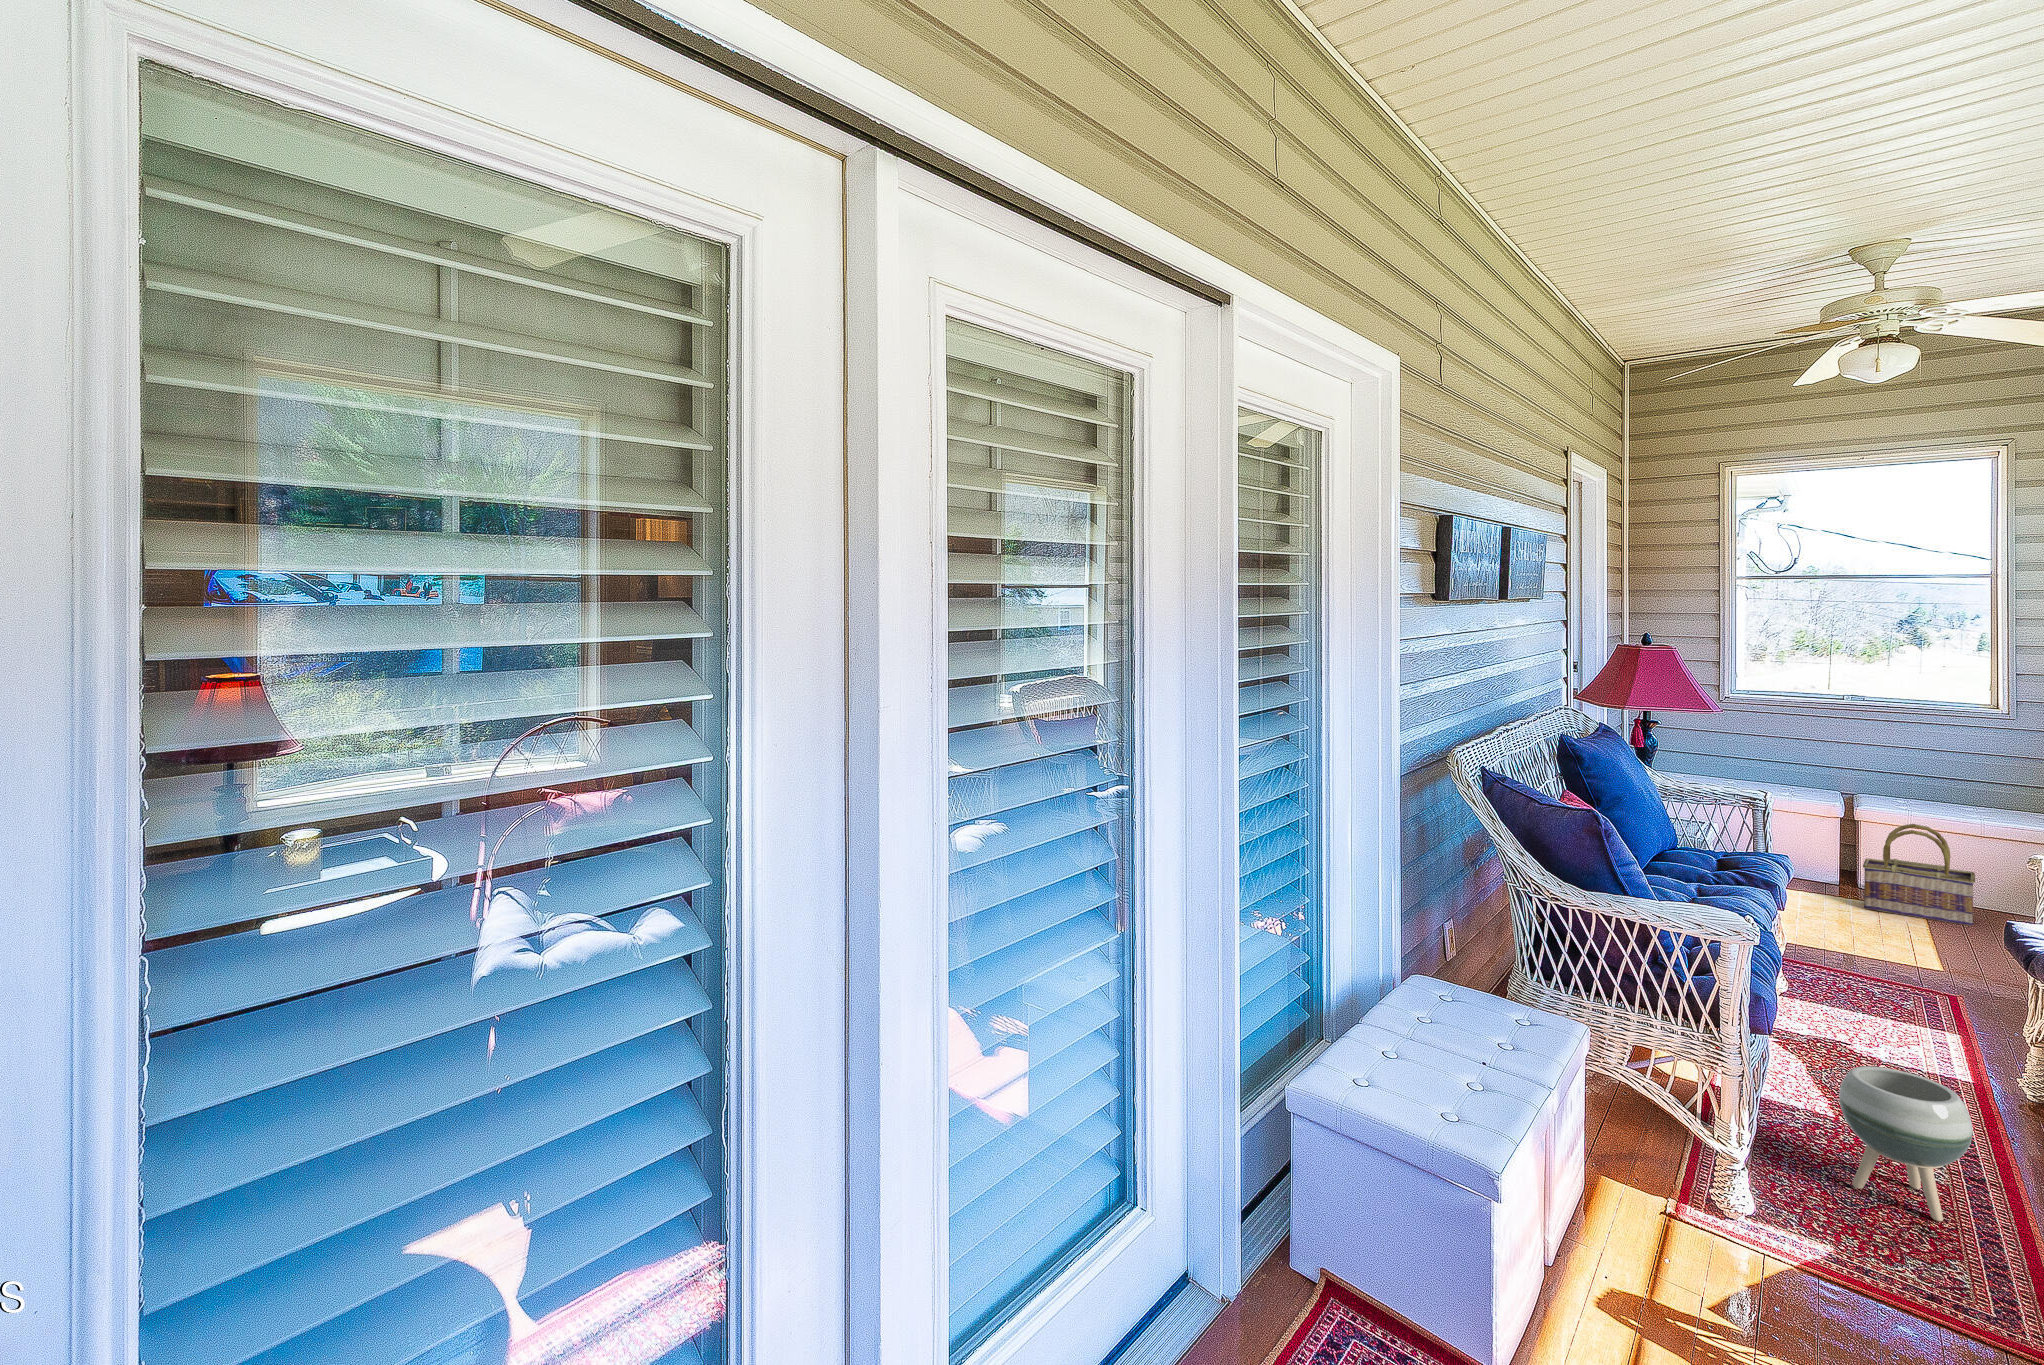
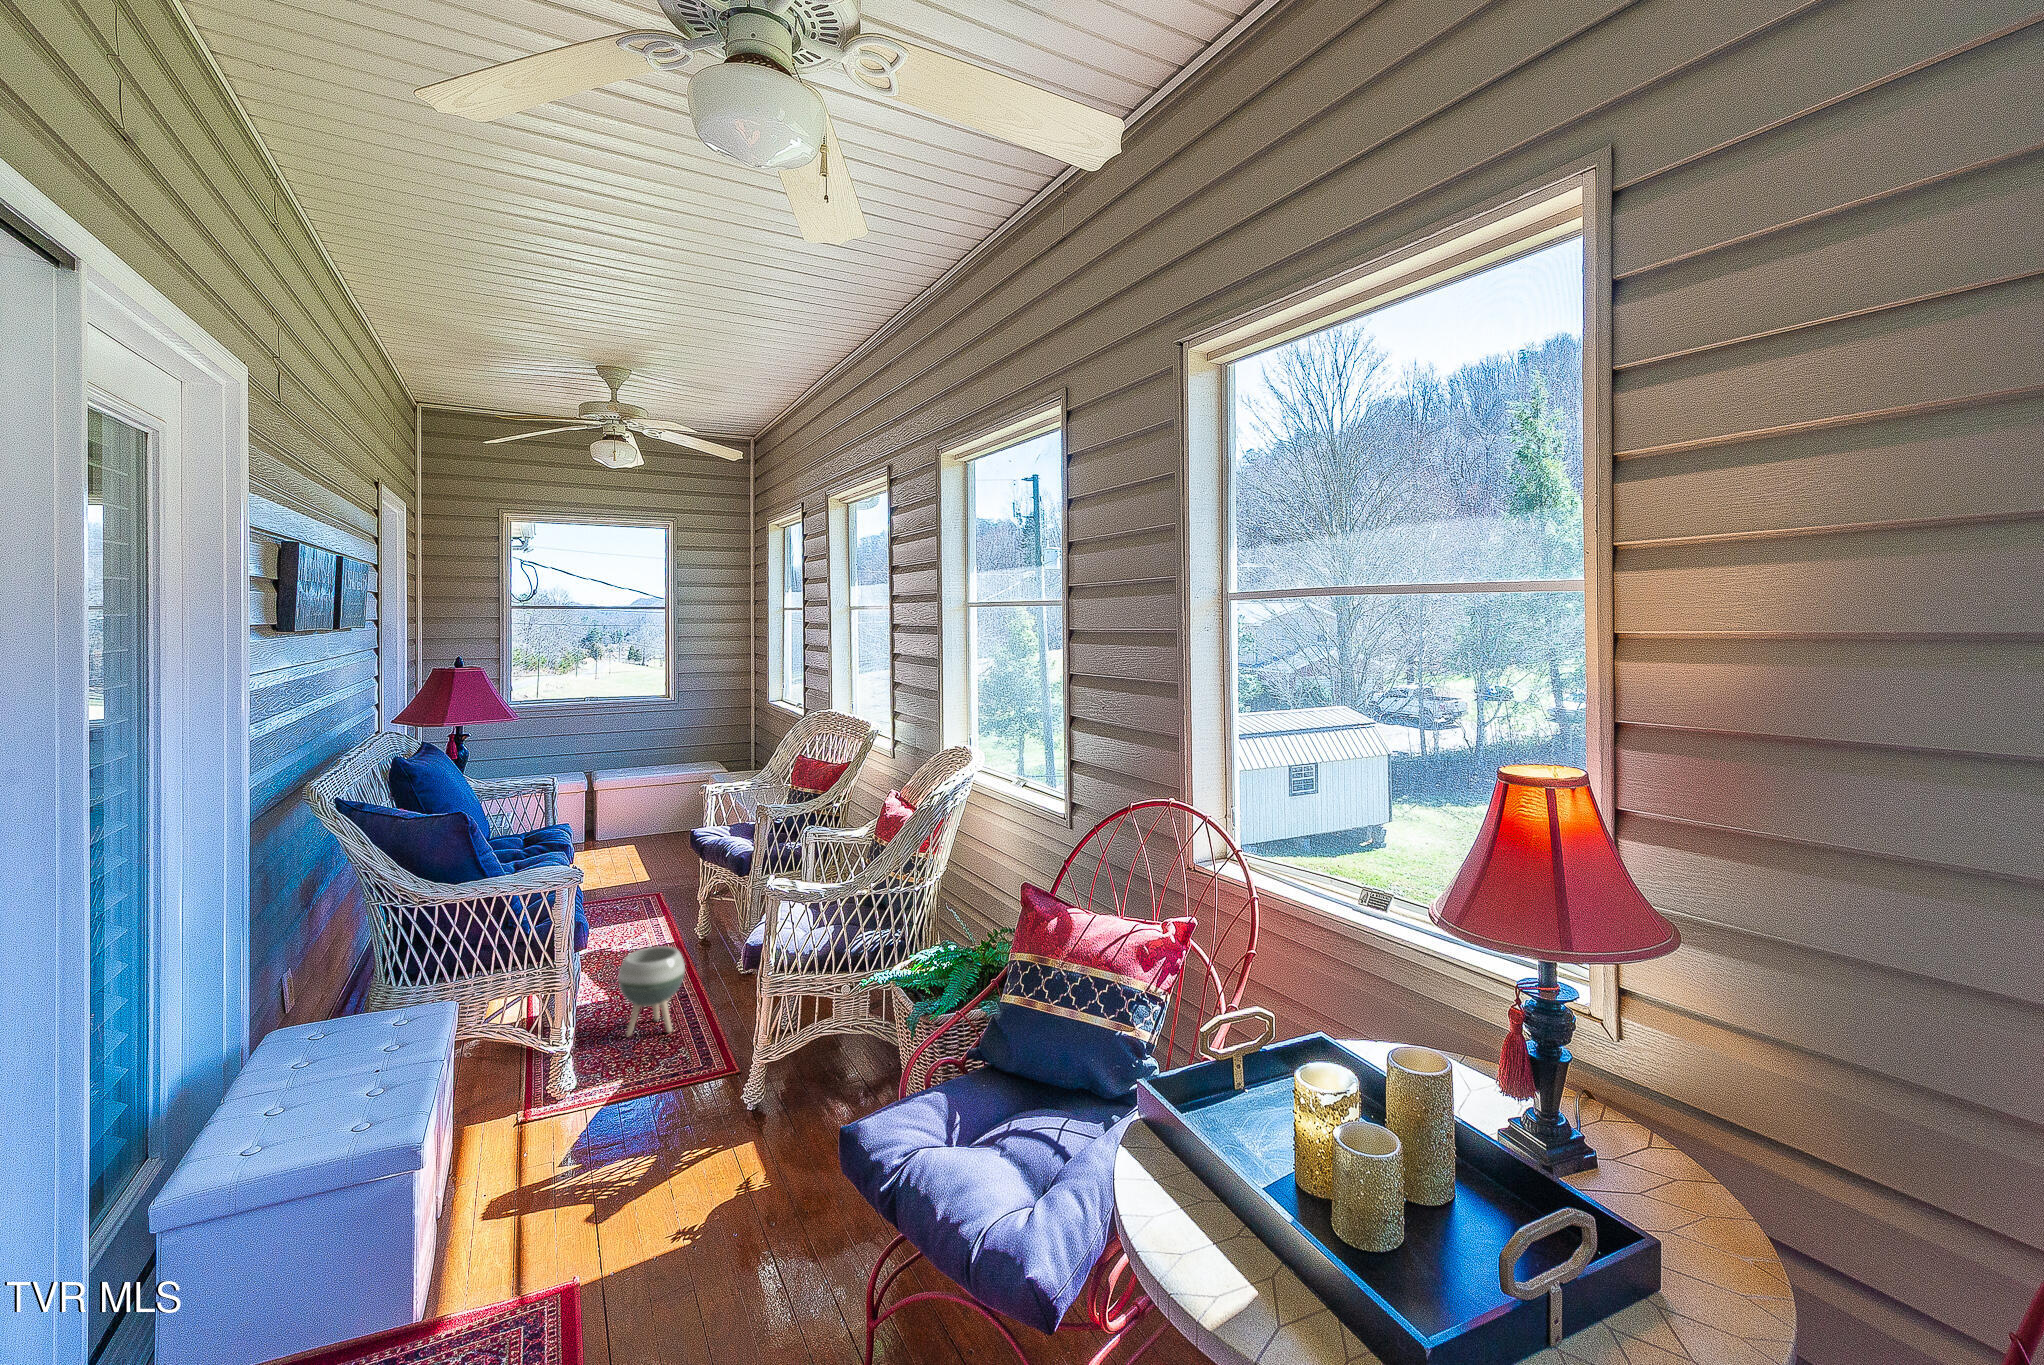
basket: present [1863,824,1975,926] -> none [602,785,663,853]

